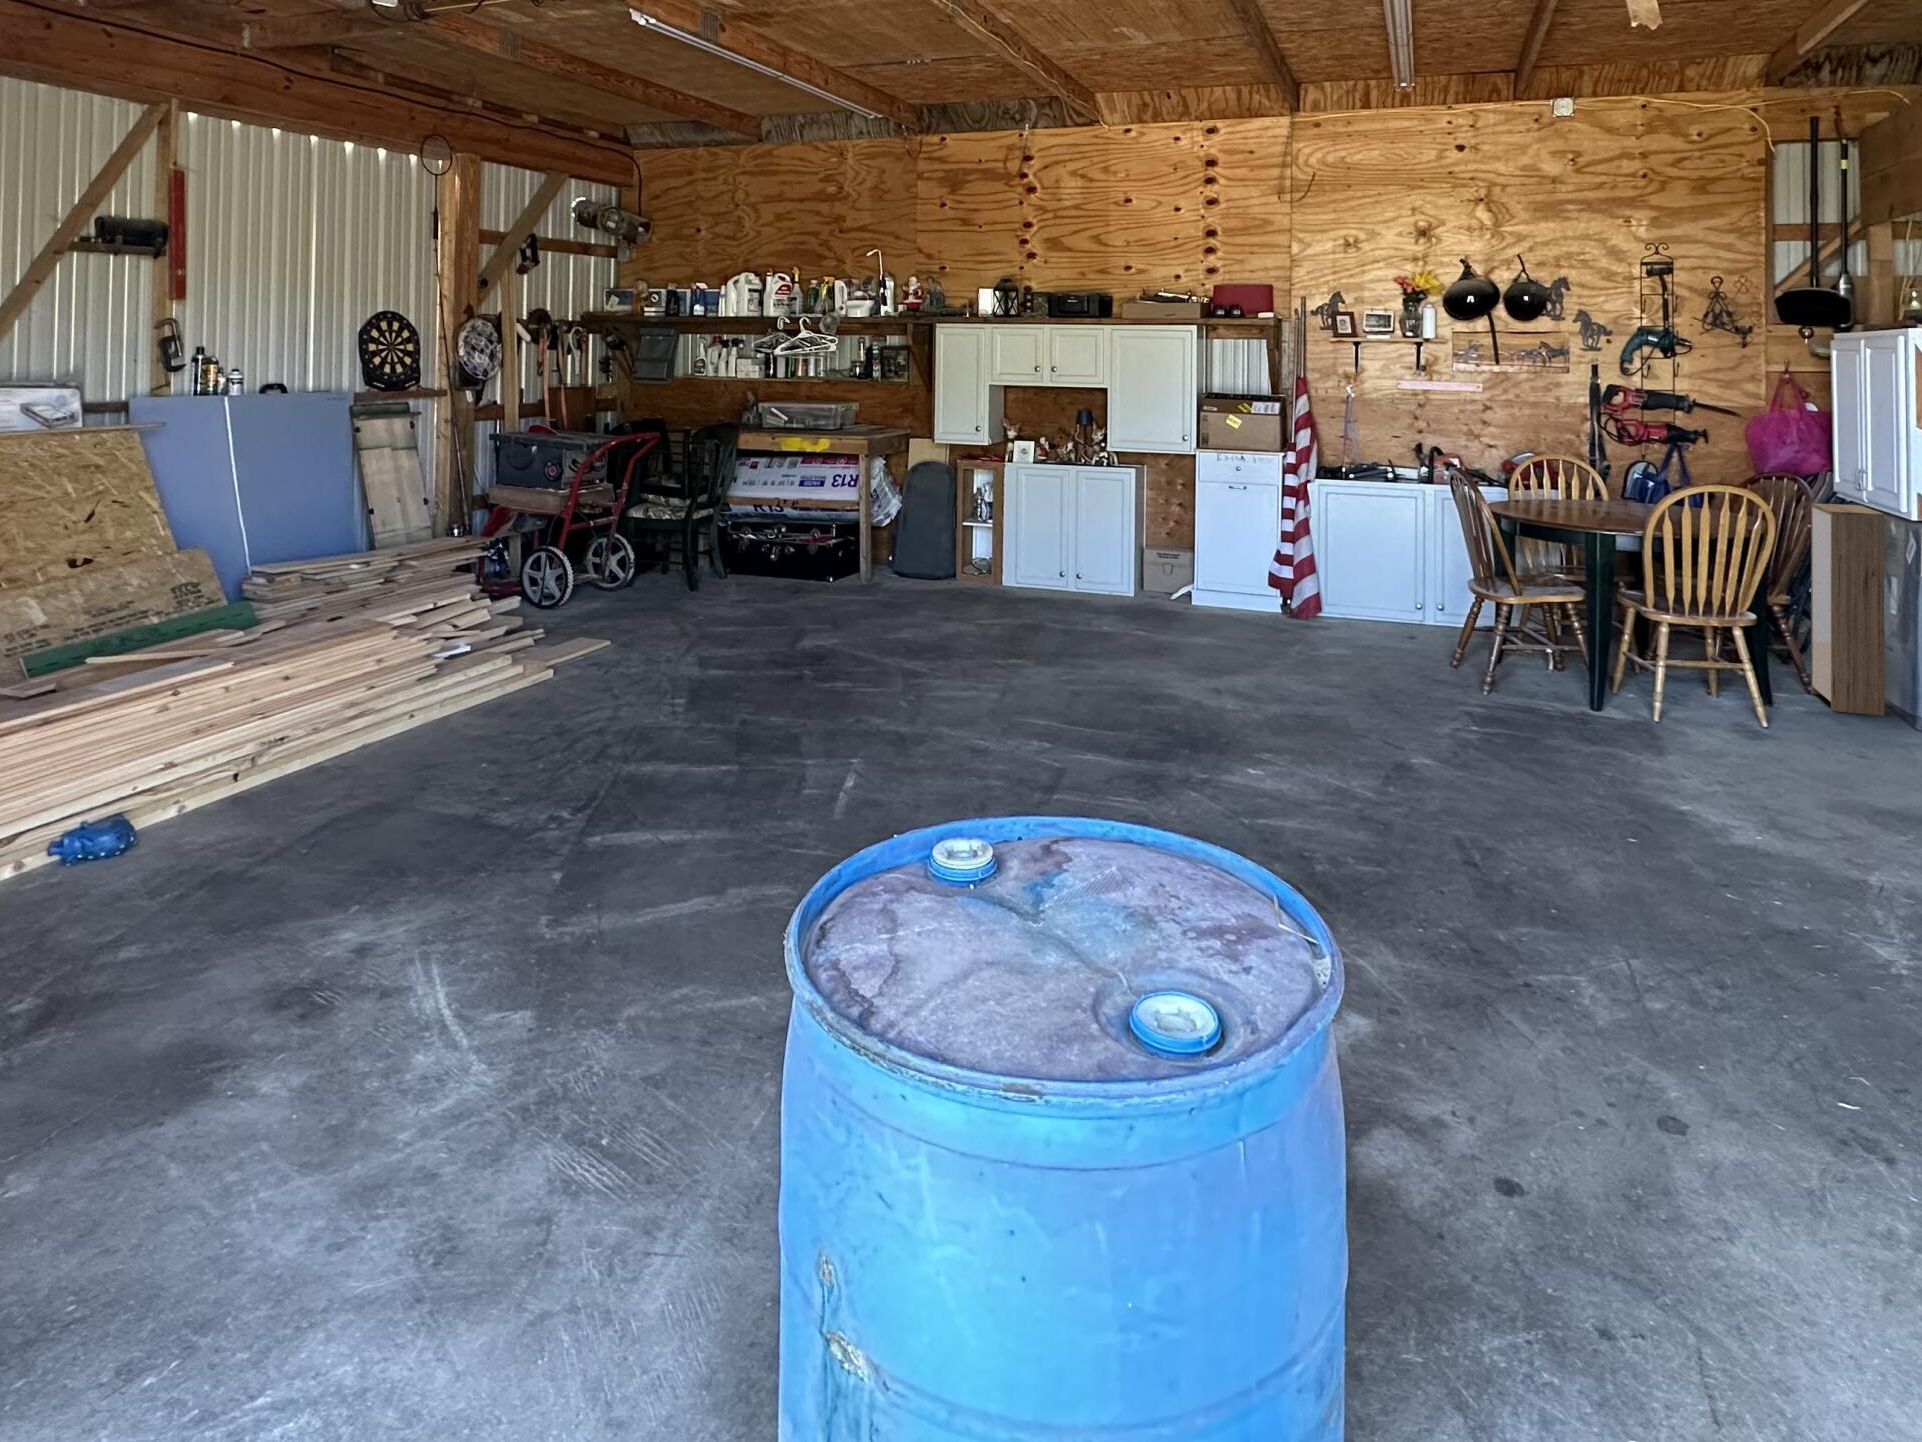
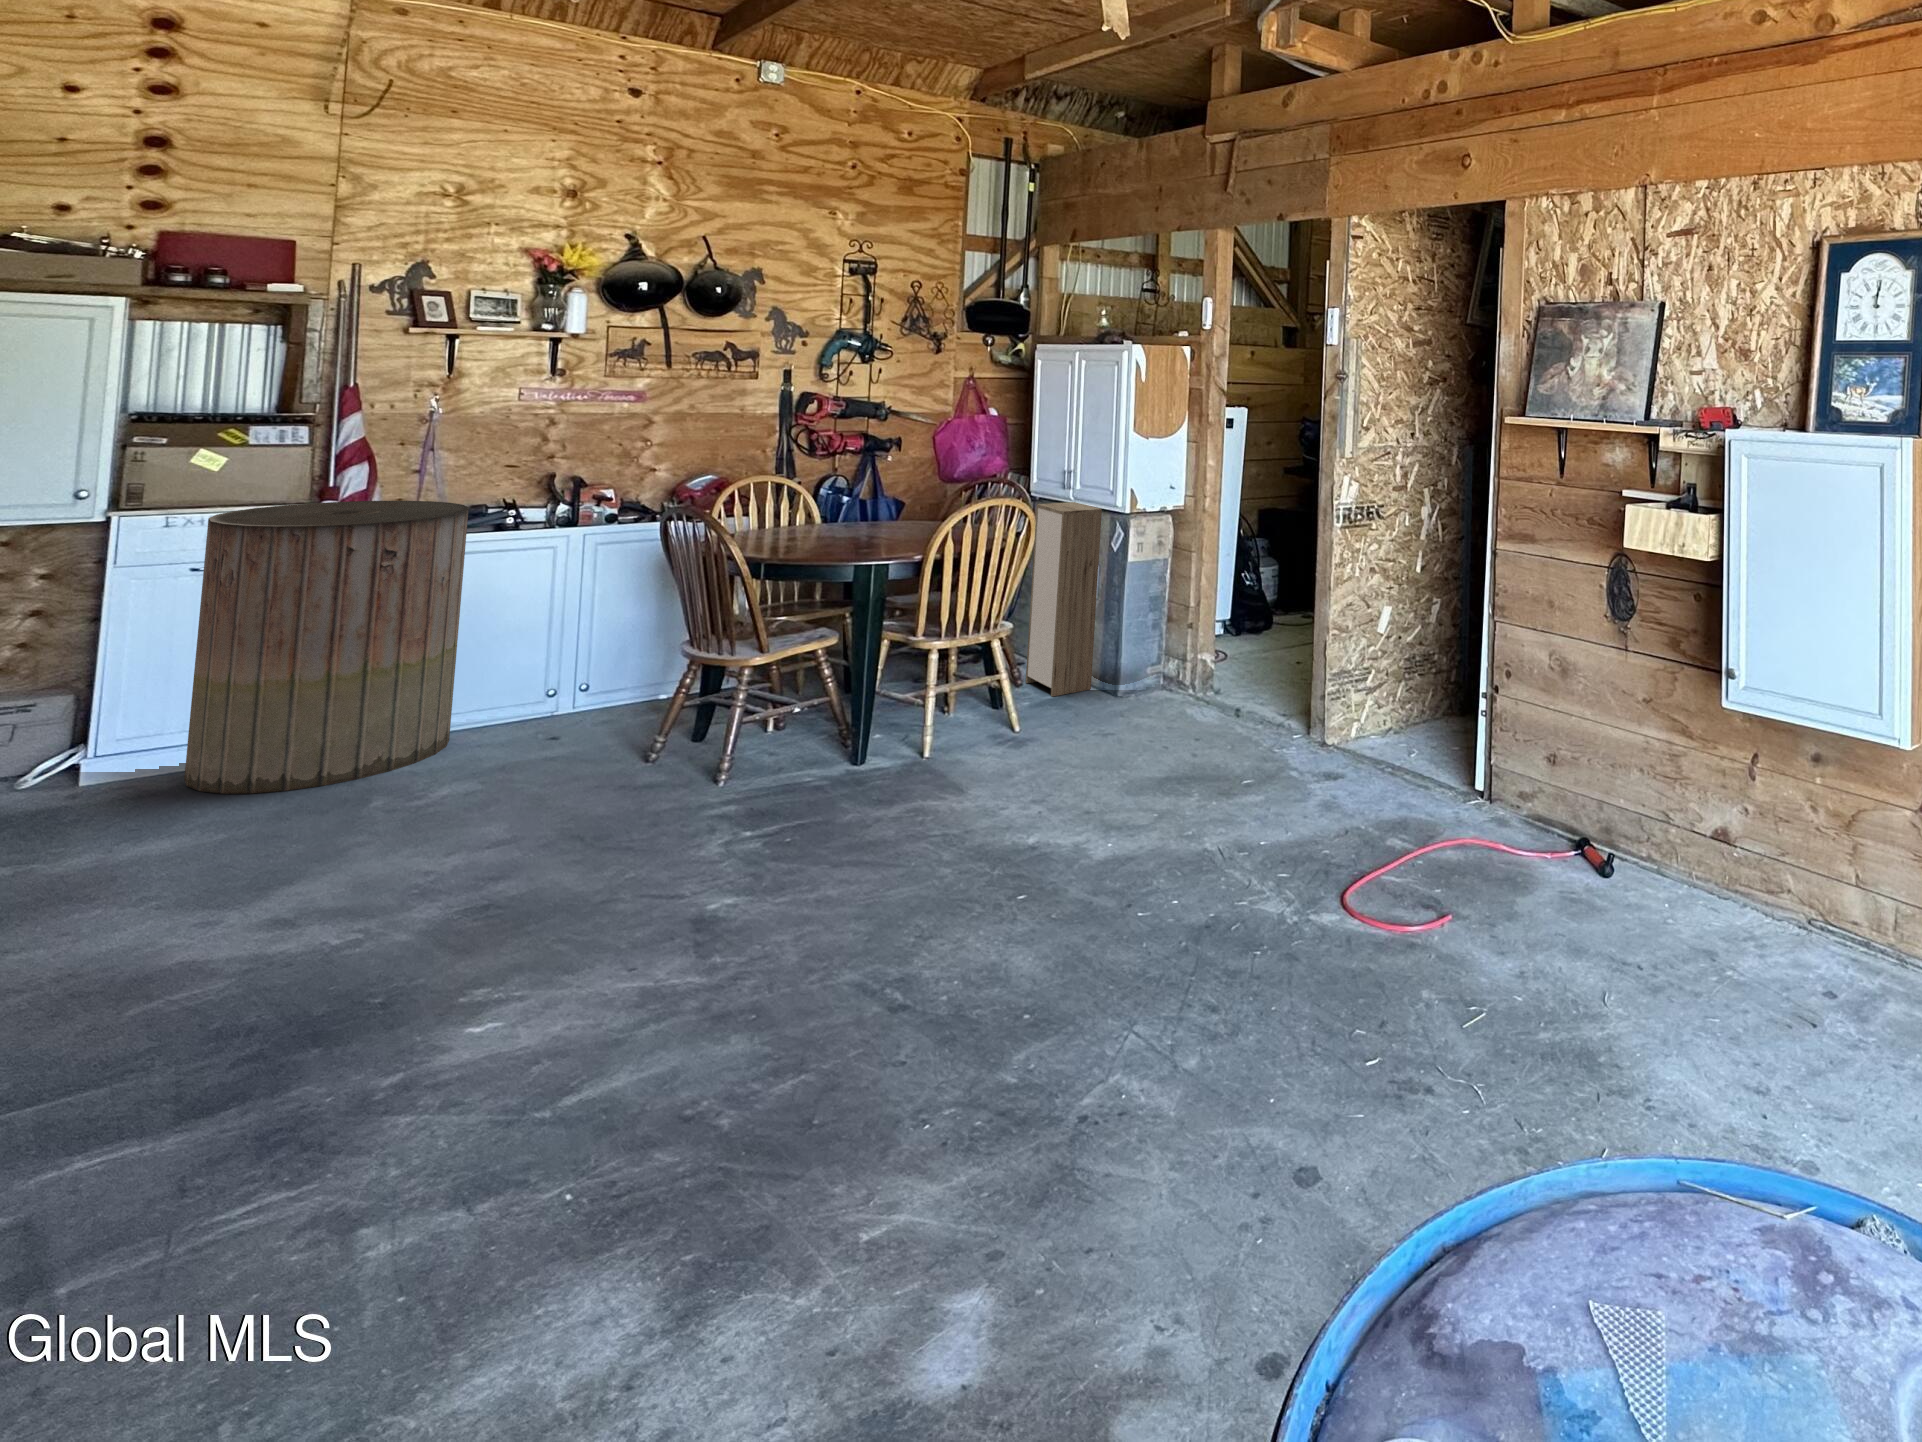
trash can: none [1228,456,1353,638] -> present [184,501,469,794]

